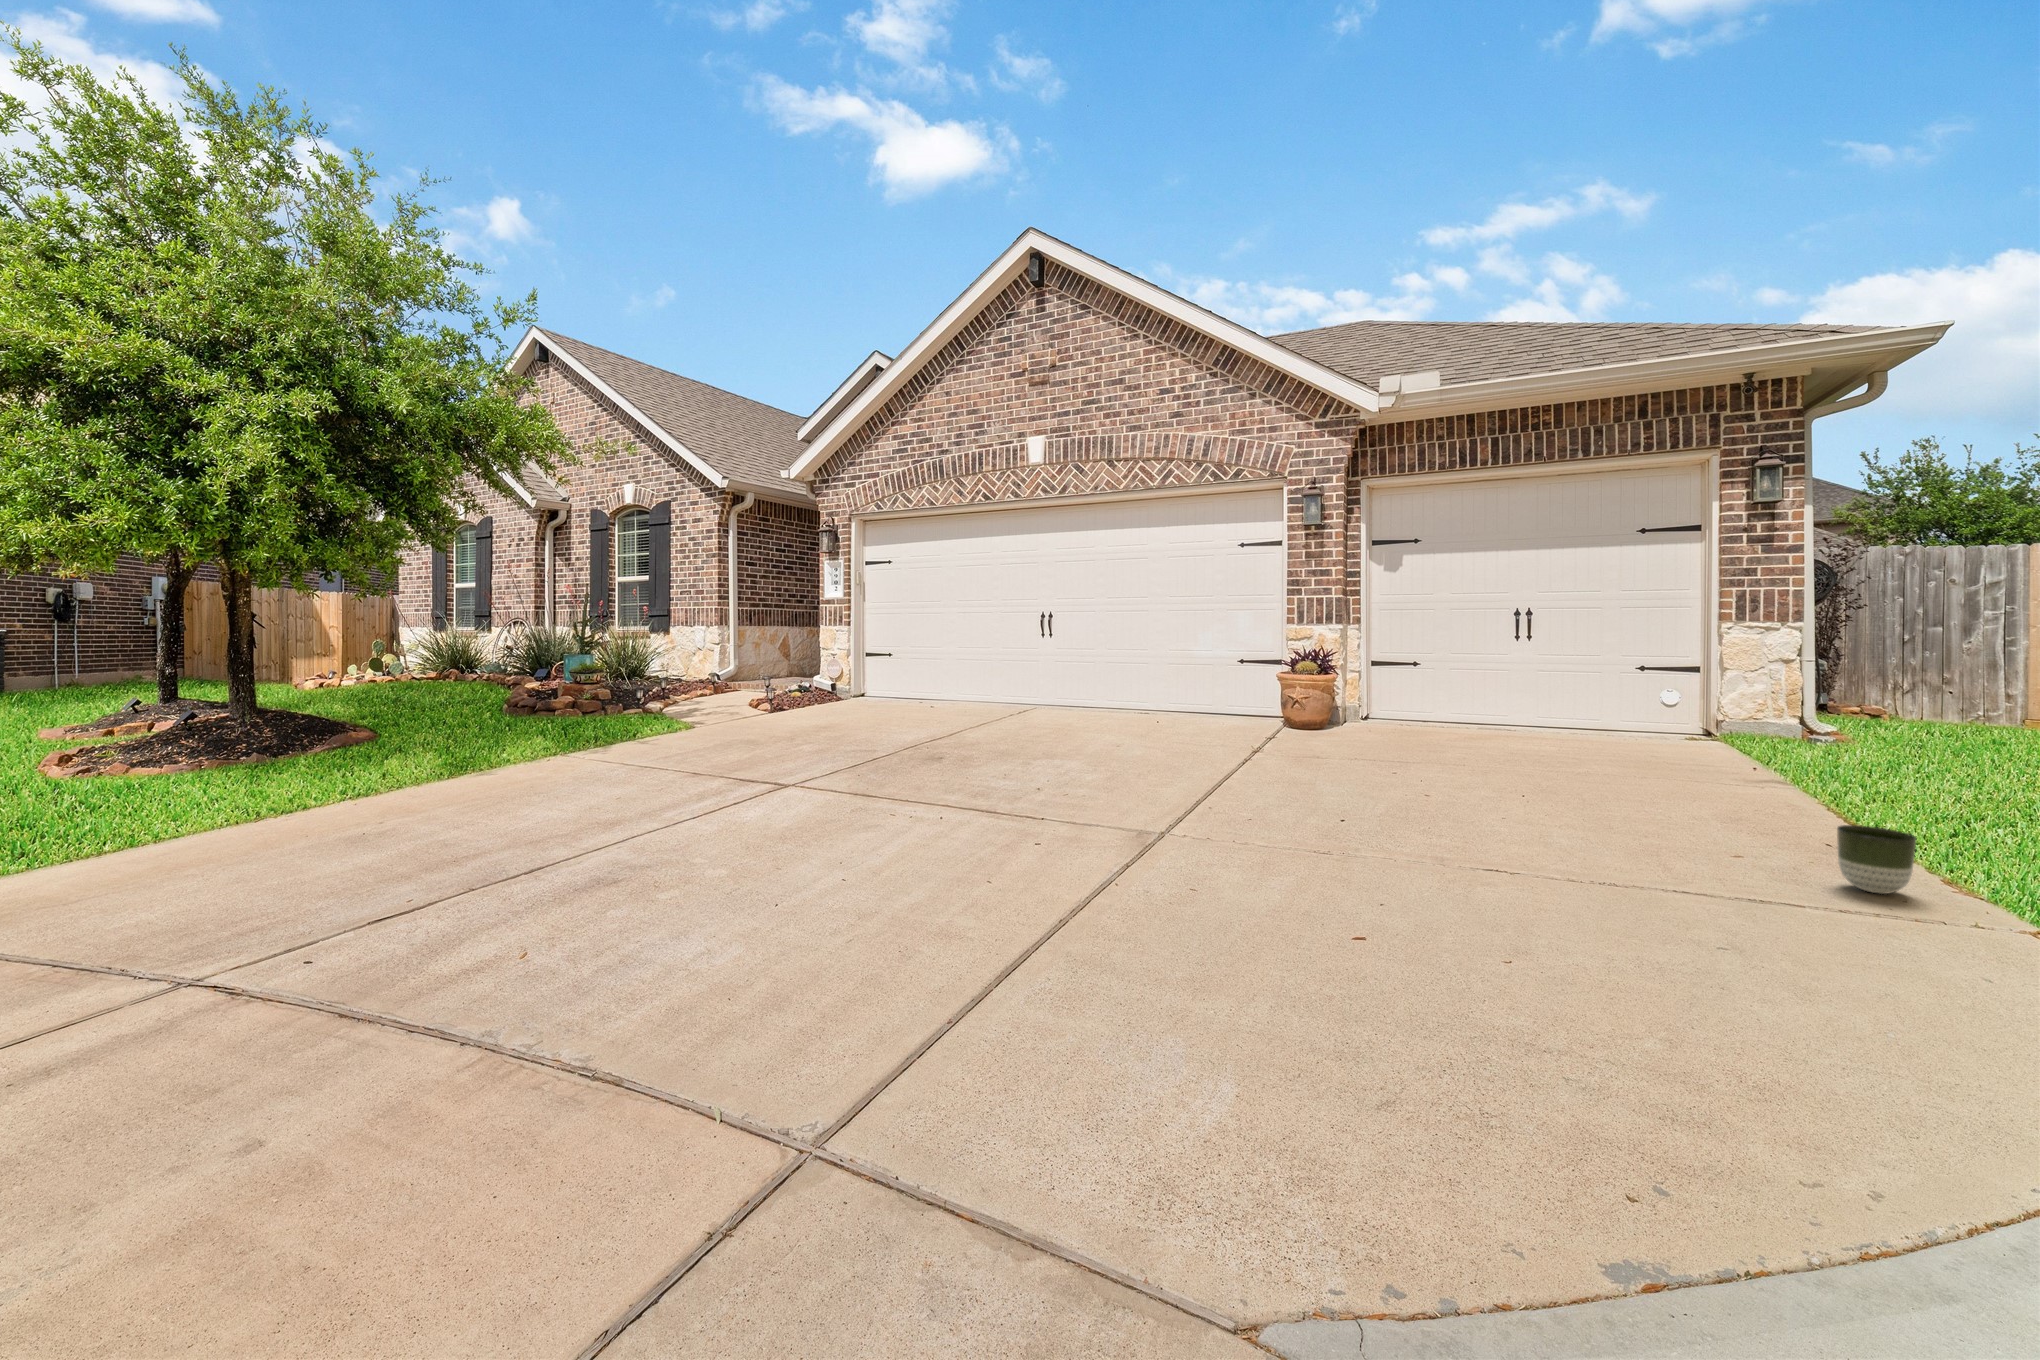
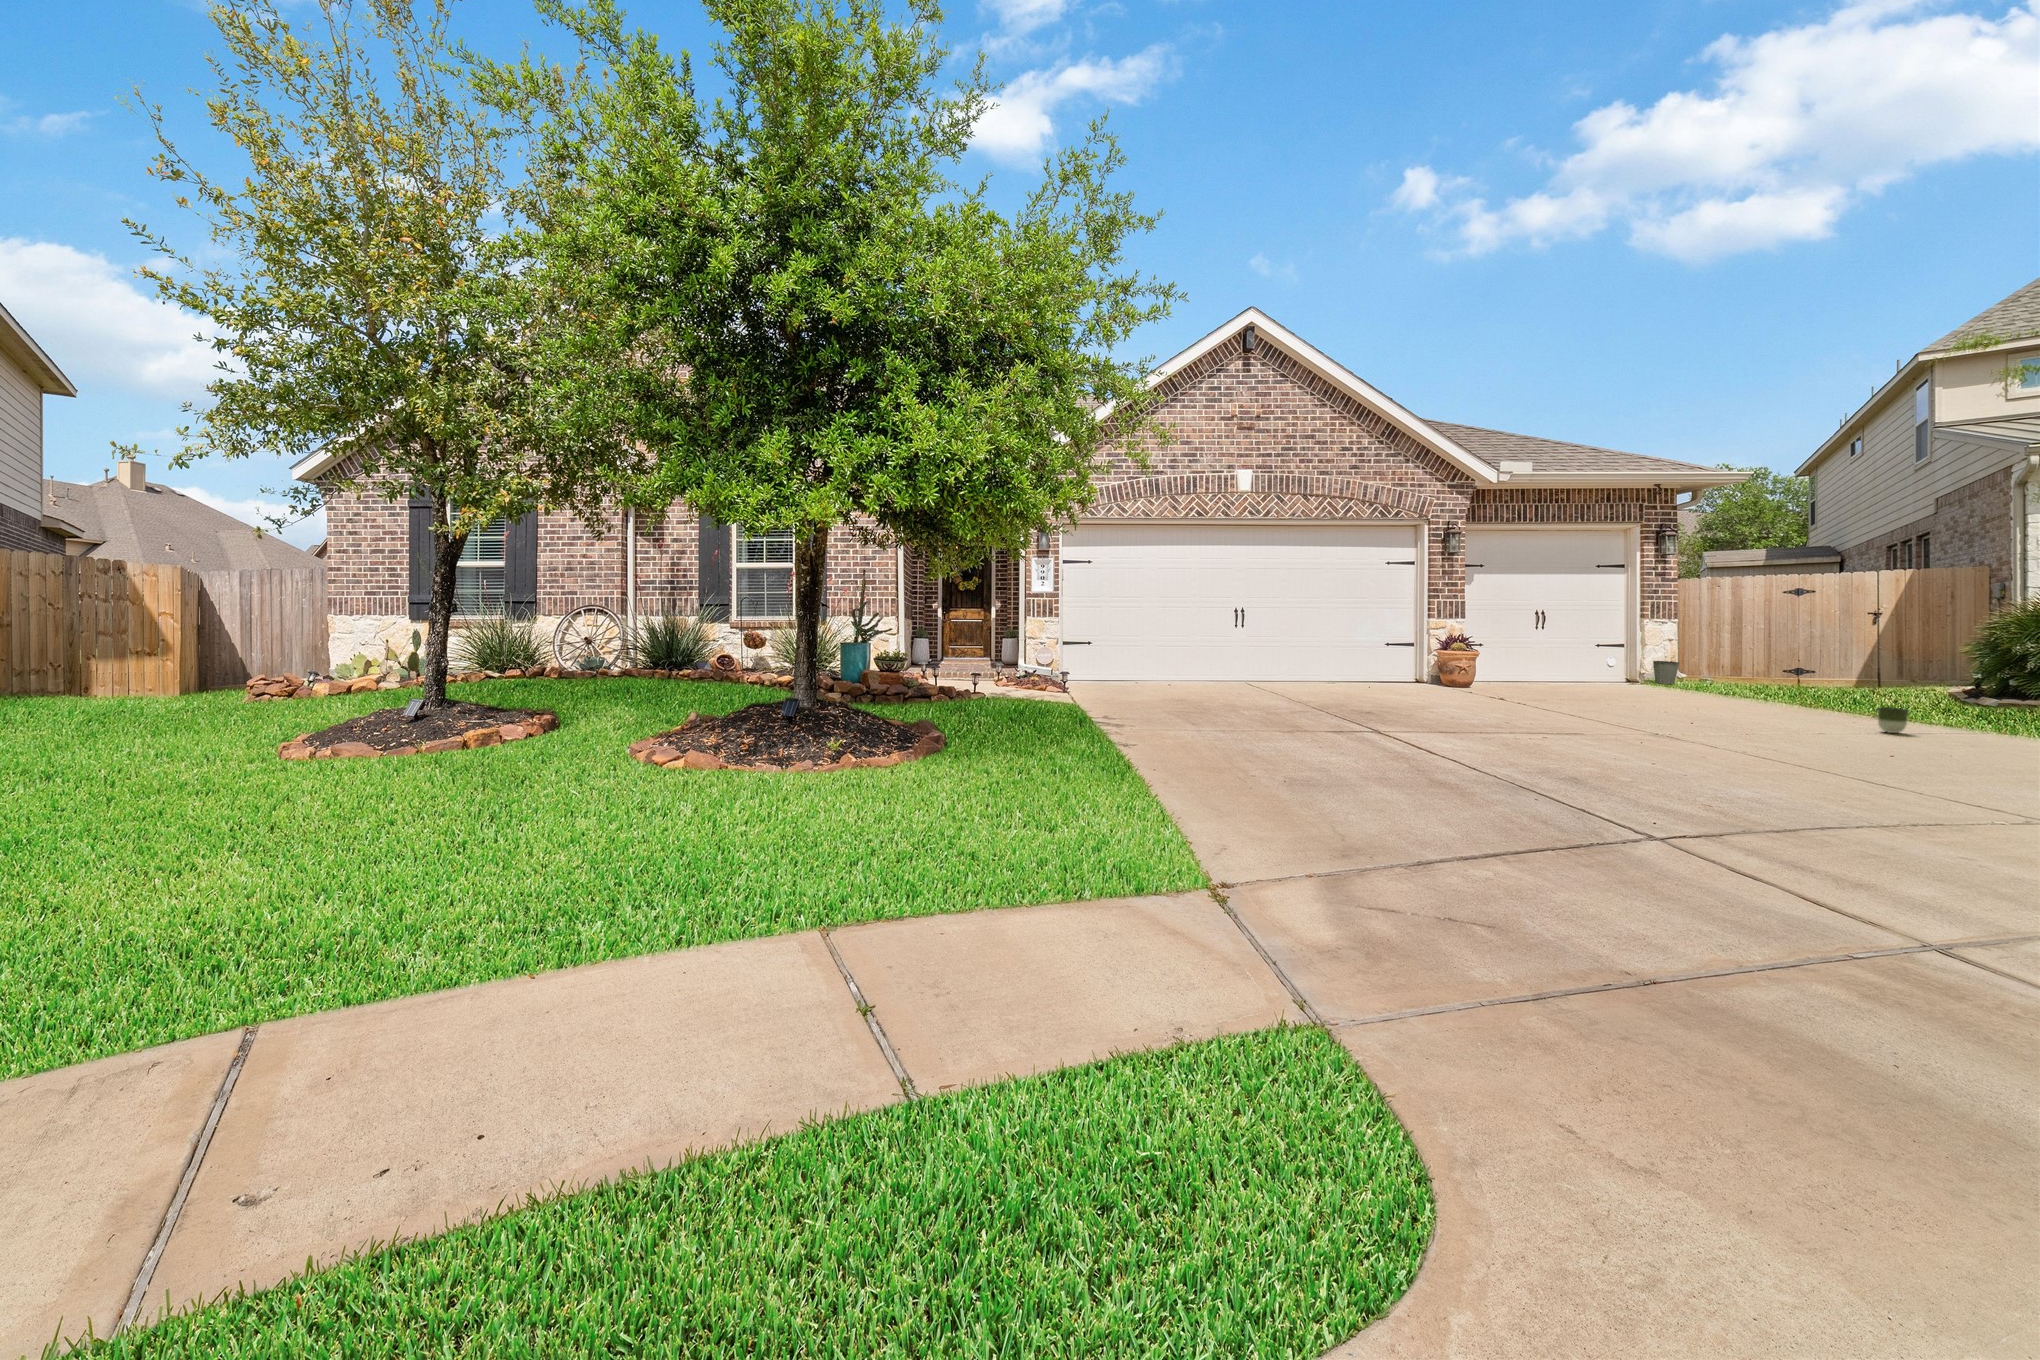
bucket: none [1742,698,1800,743] -> present [1652,661,1679,684]

